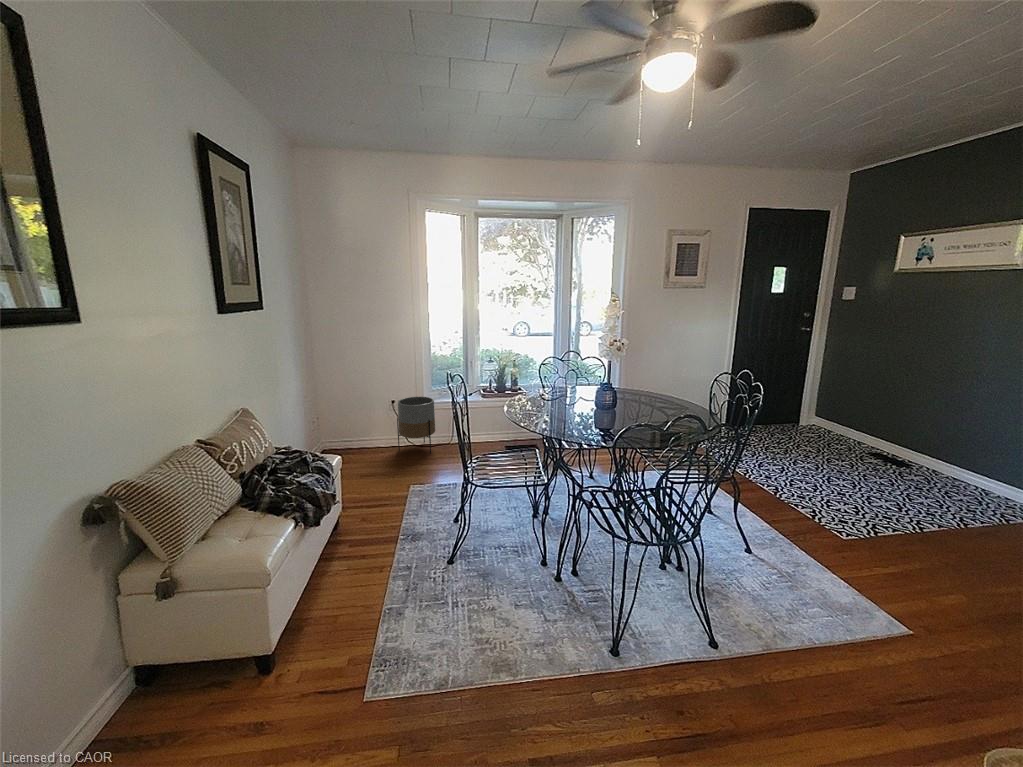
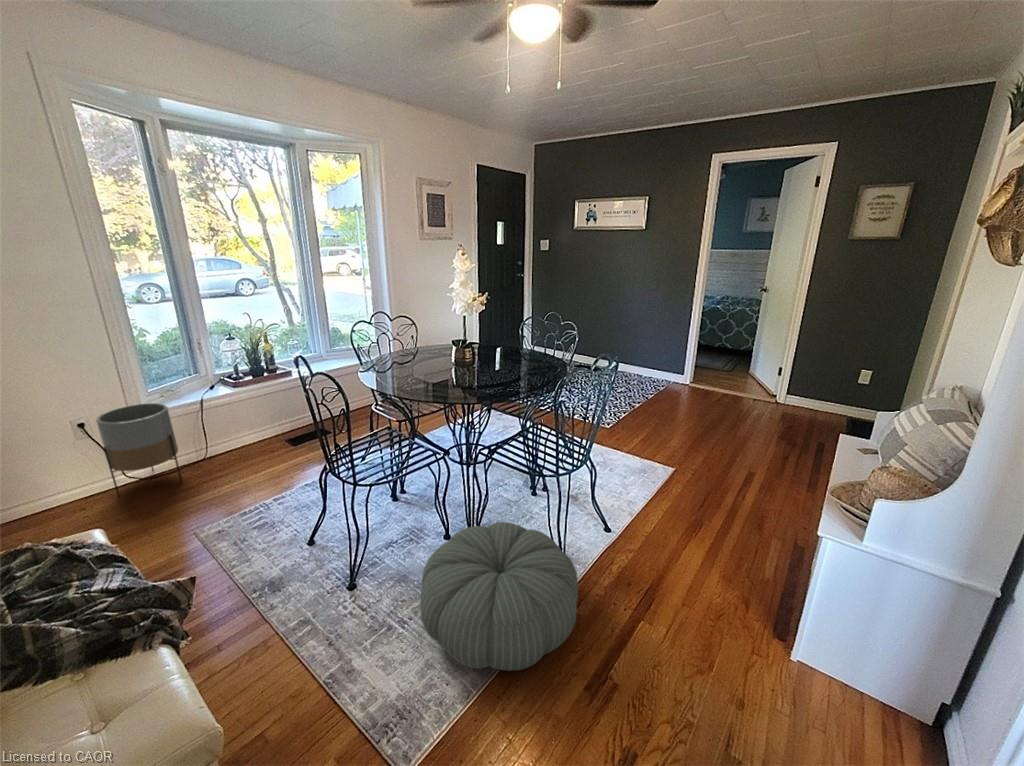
pouf: none [447,552,605,703] -> present [420,522,578,671]

